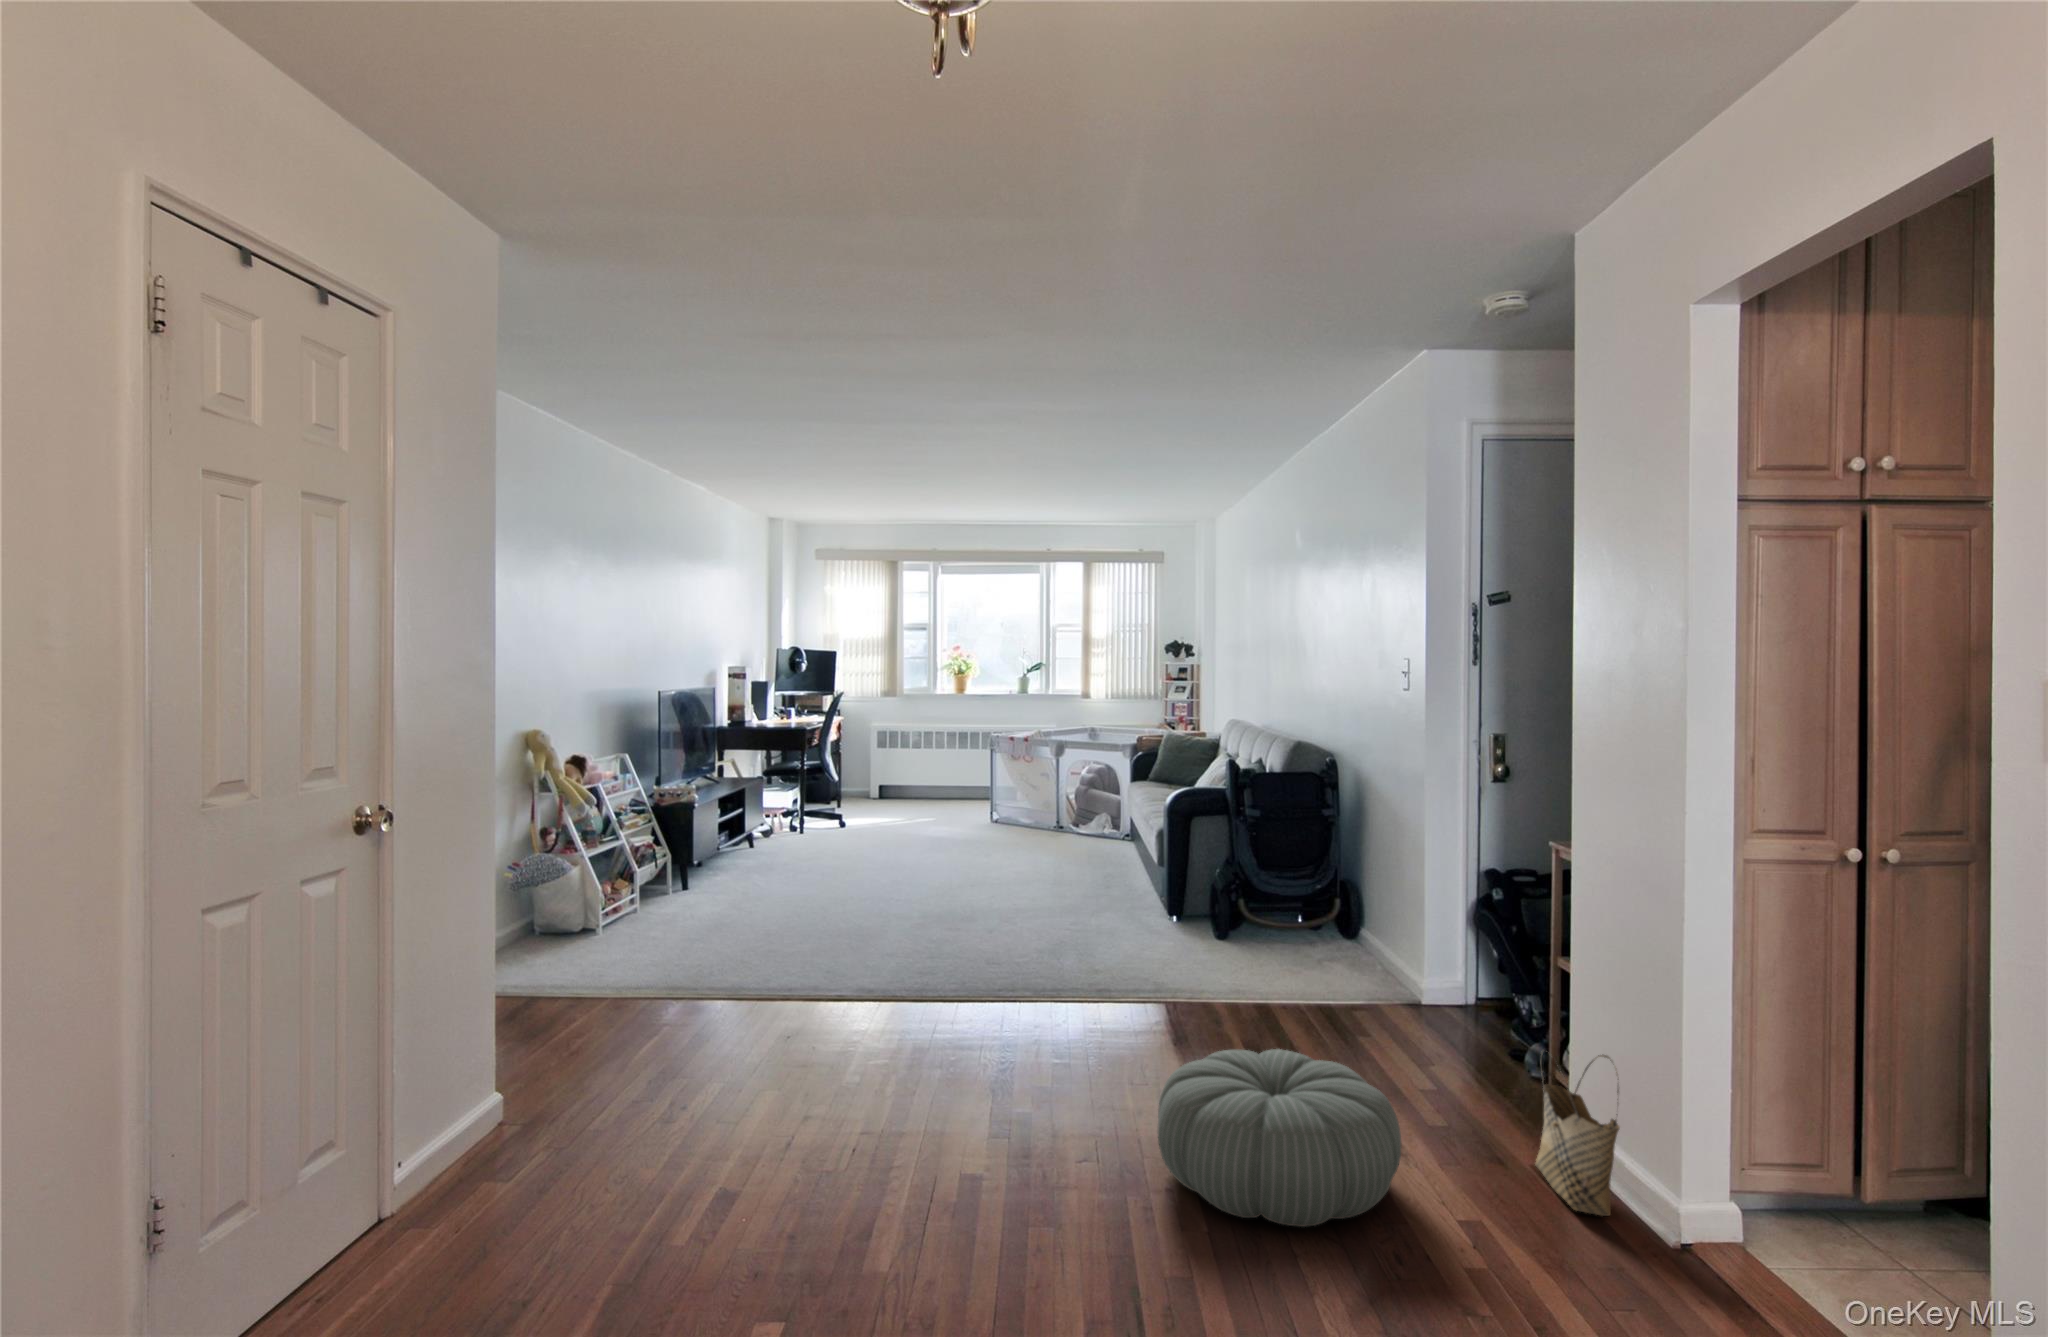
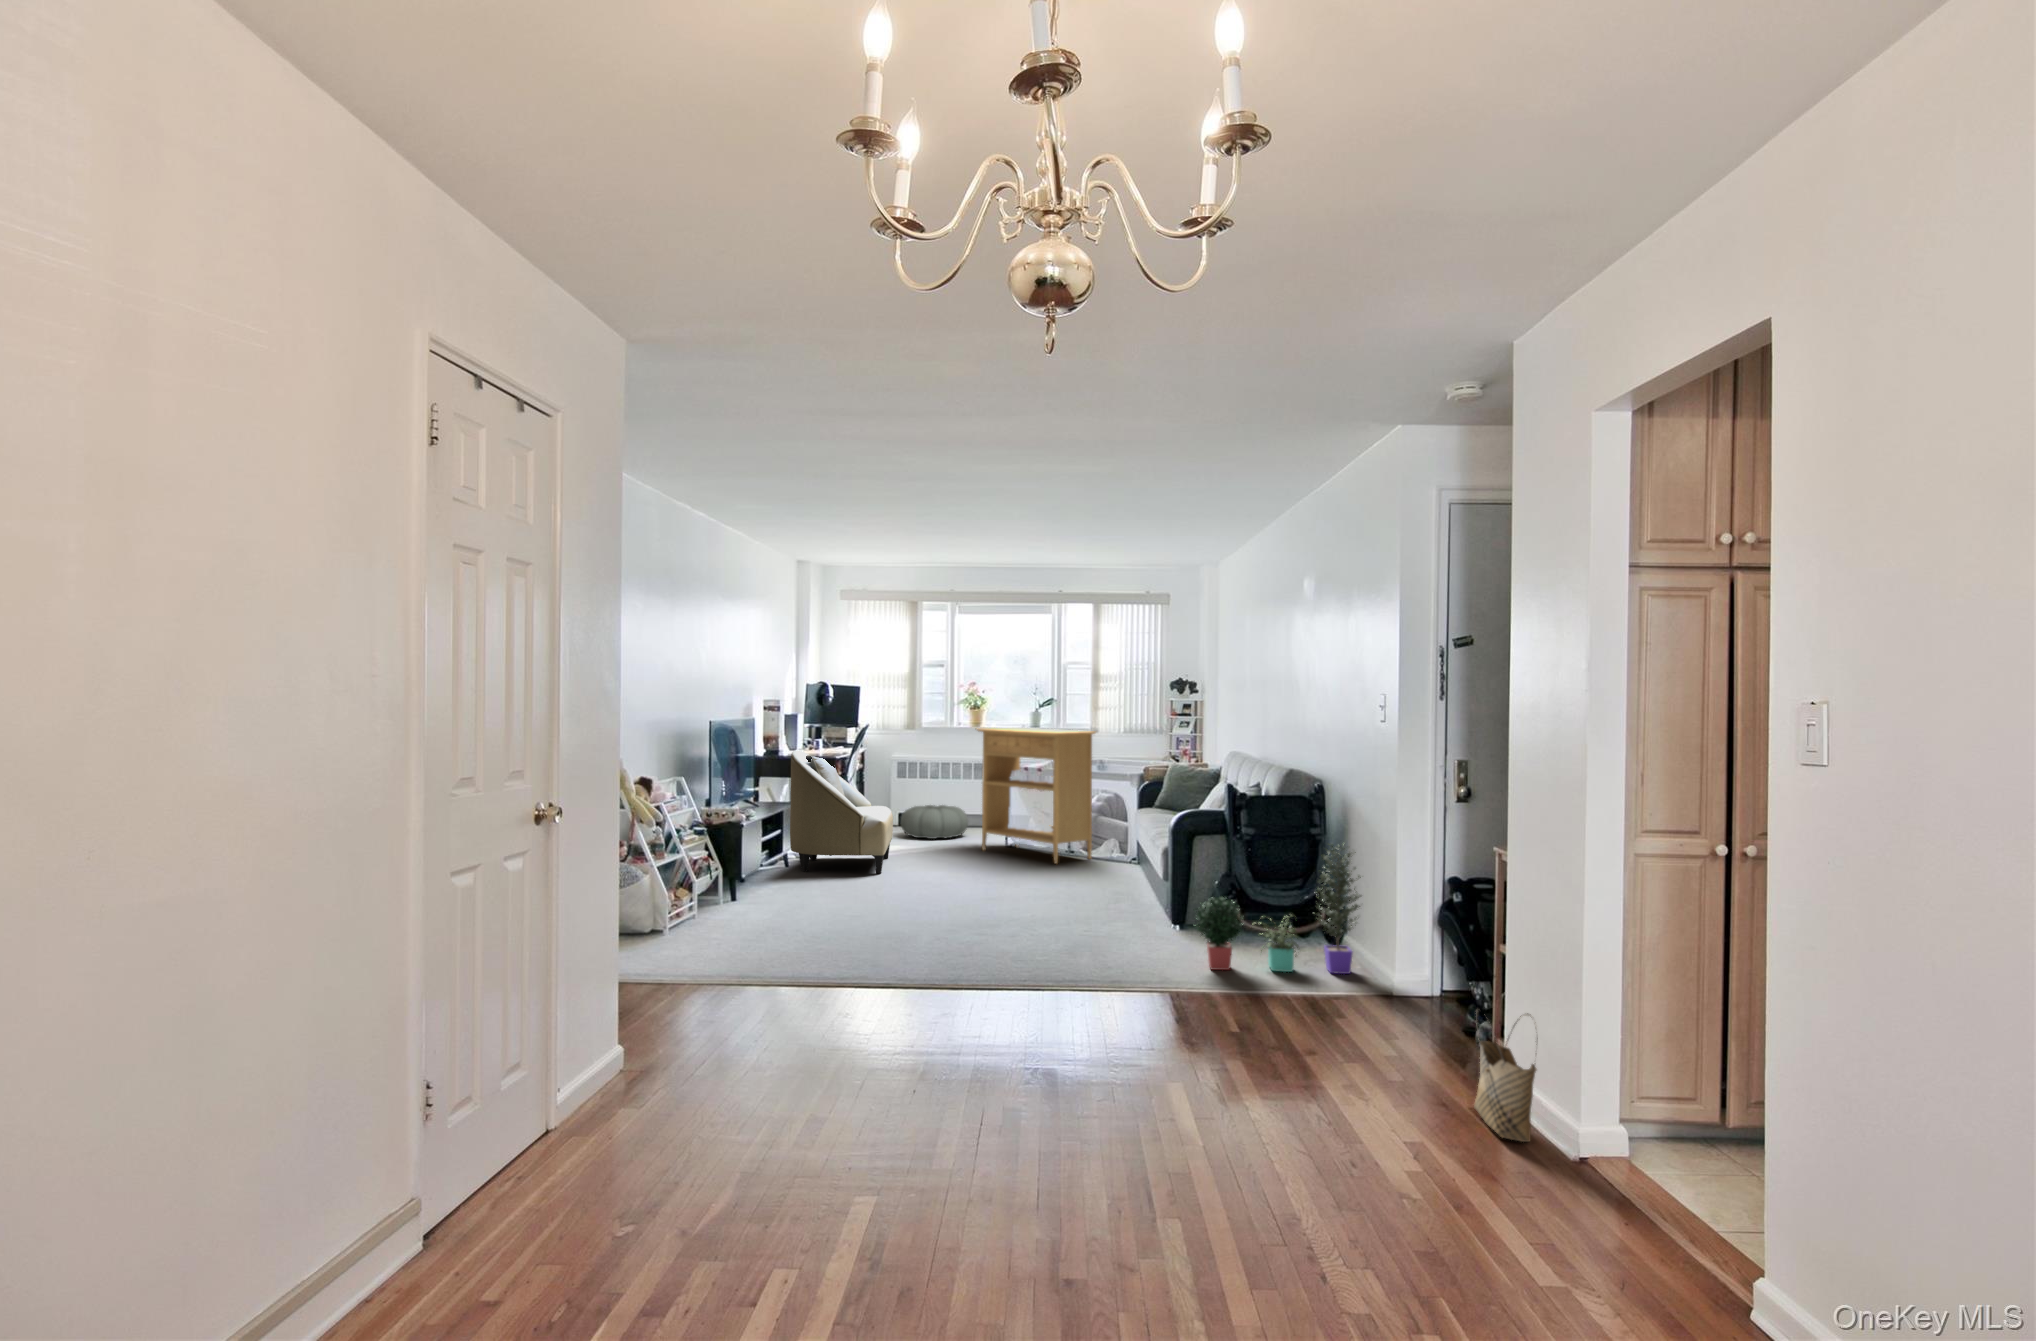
console table: none [956,695,1087,842] -> present [977,728,1095,864]
armchair: none [754,722,867,855] -> present [790,750,893,873]
potted plant: none [1192,827,1386,976] -> present [1195,844,1361,974]
pouf: present [1158,1049,1401,1227] -> present [901,805,968,839]

